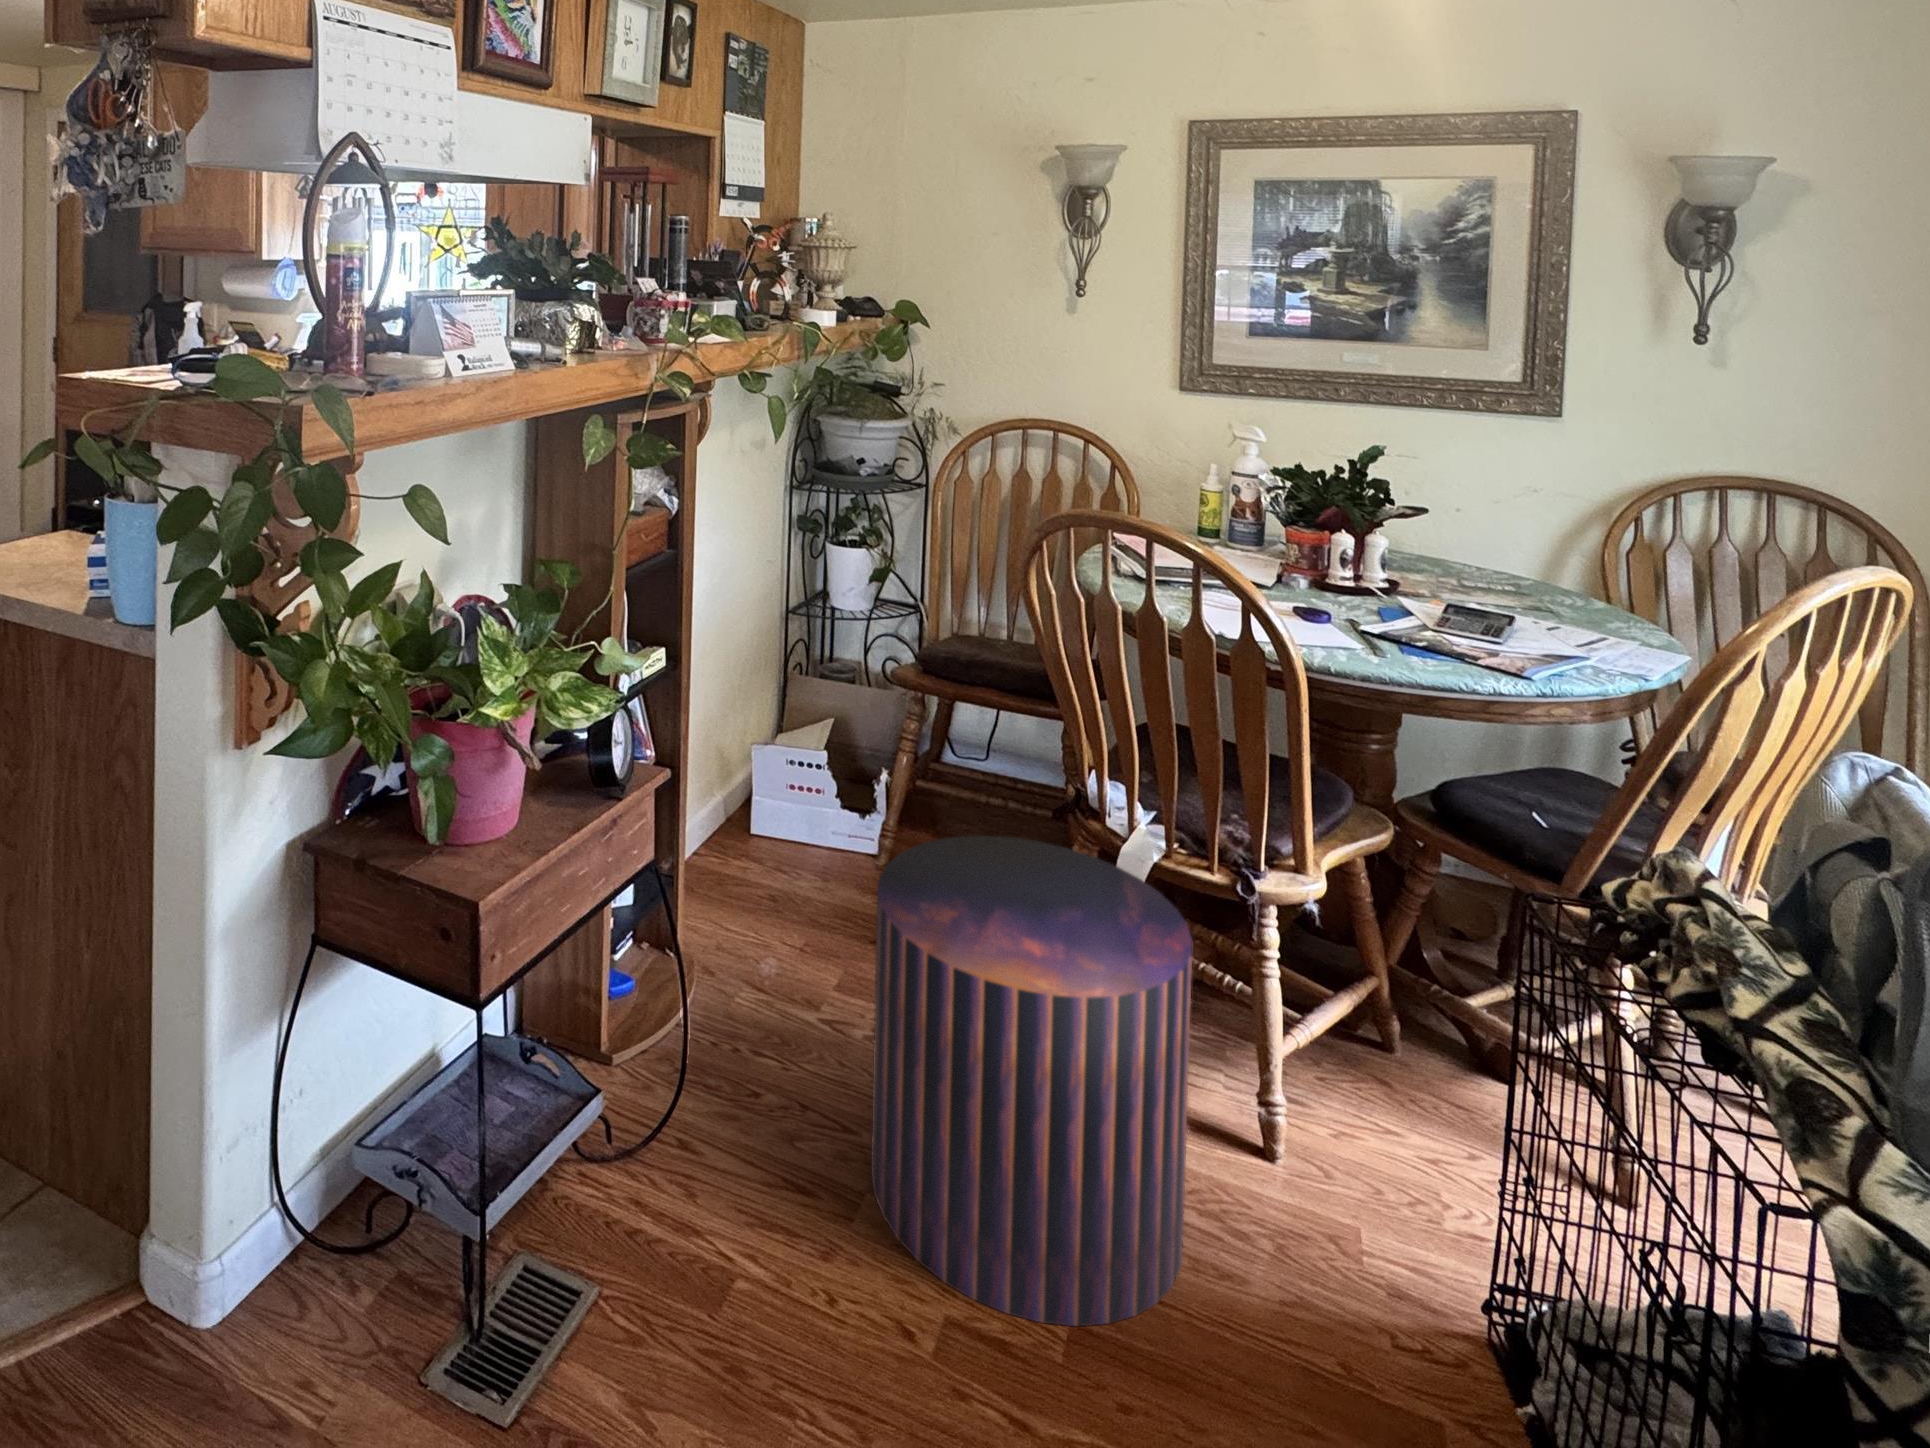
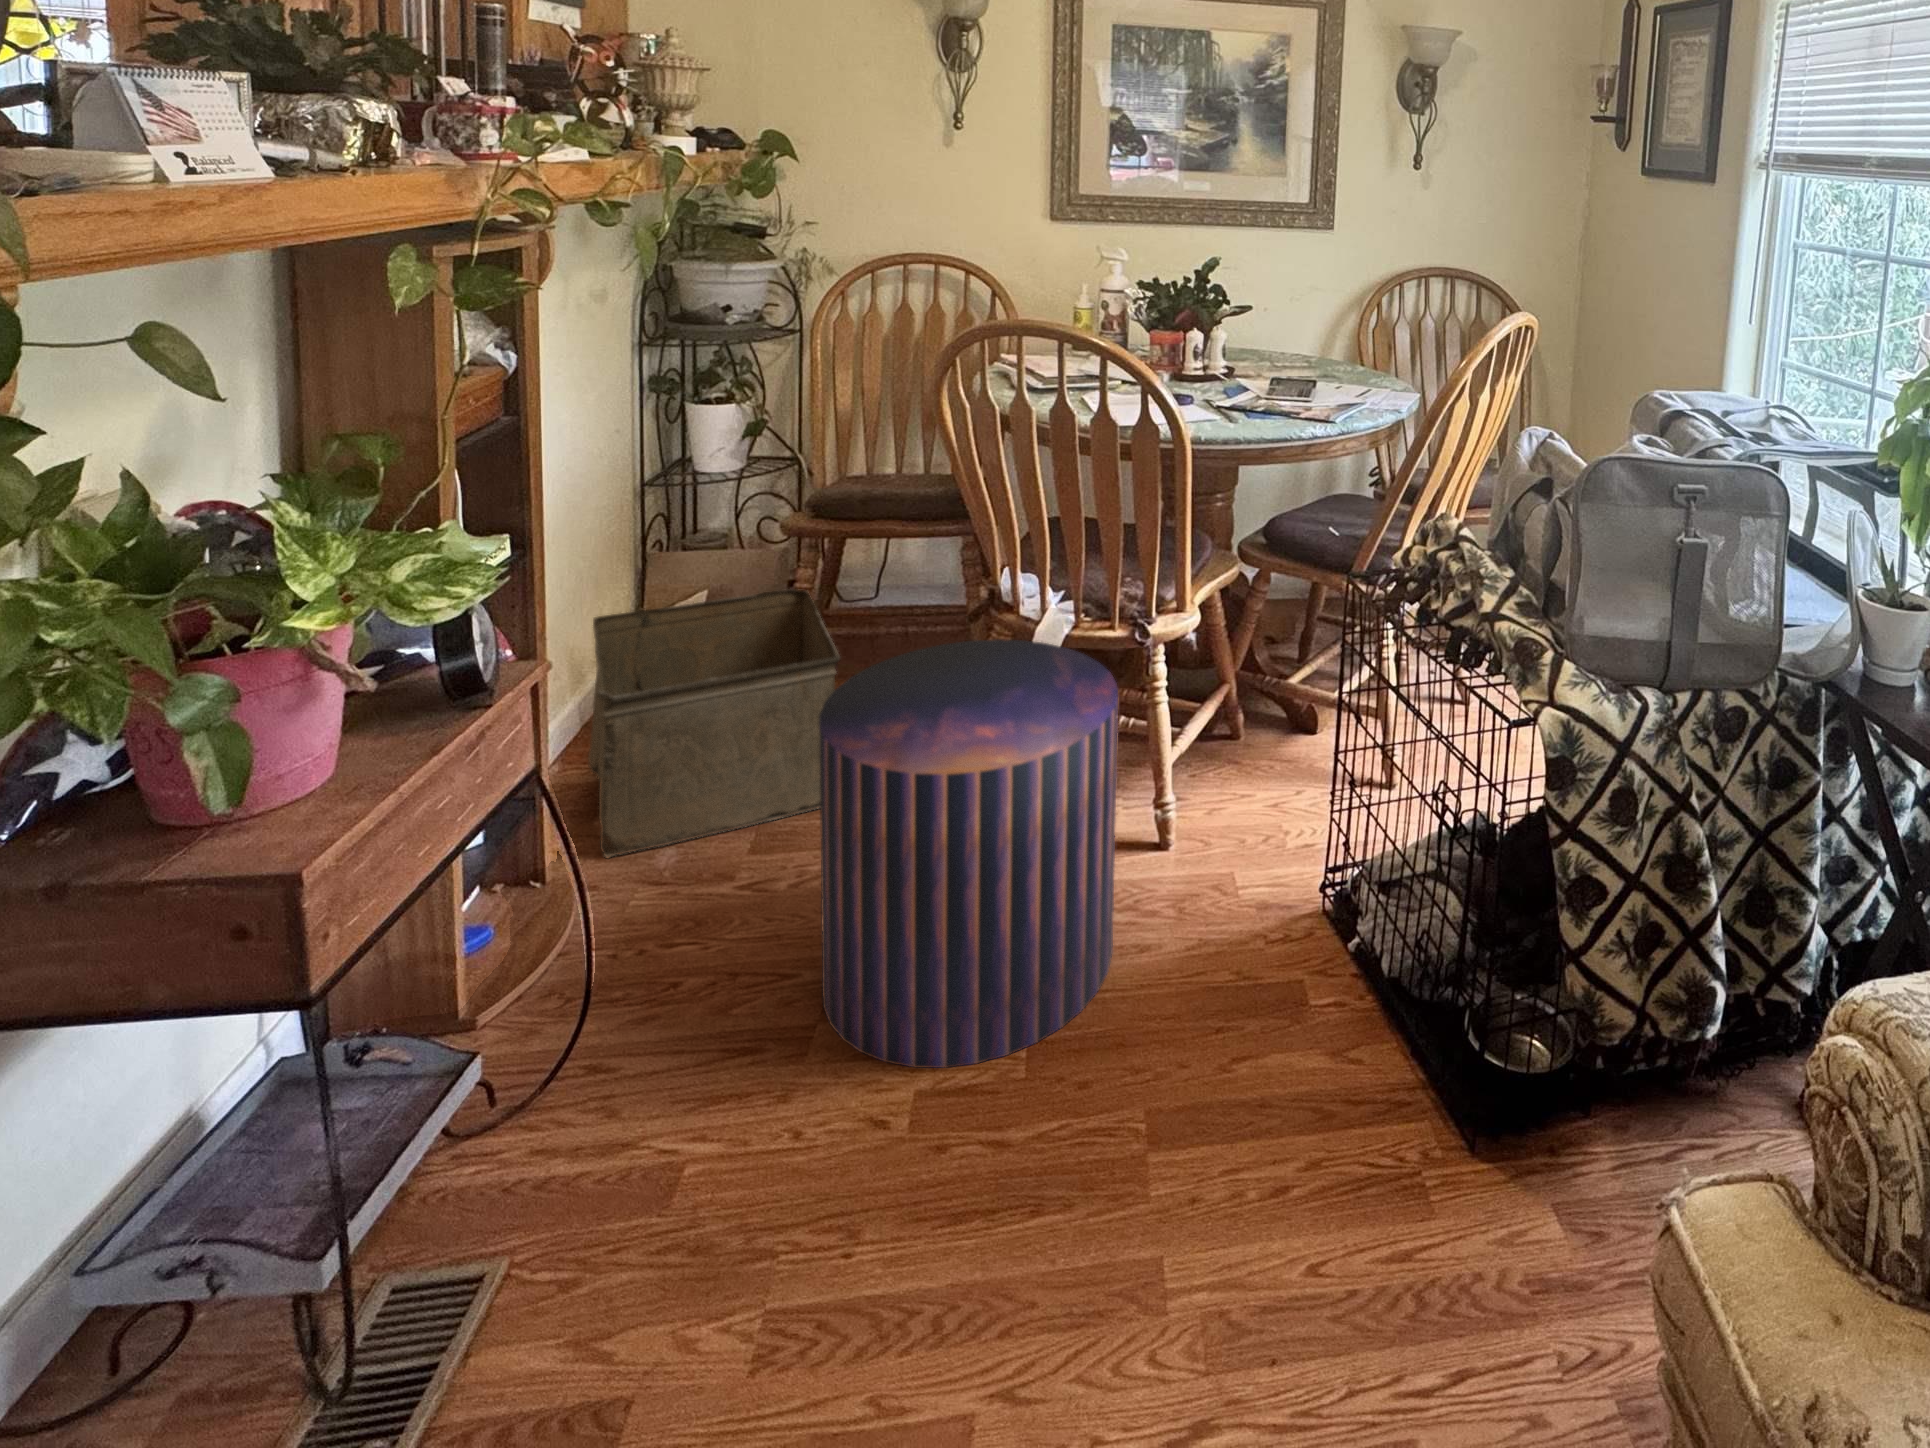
storage bin: none [717,725,922,968] -> present [588,589,840,858]

